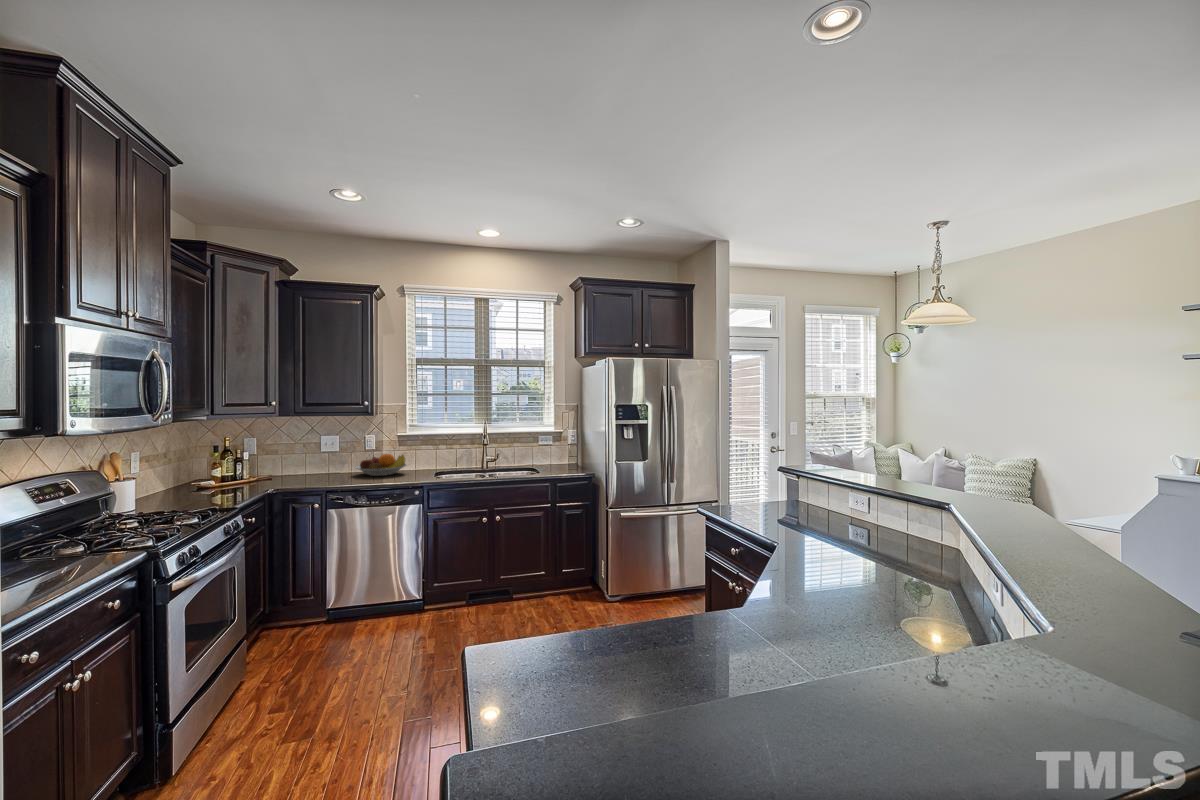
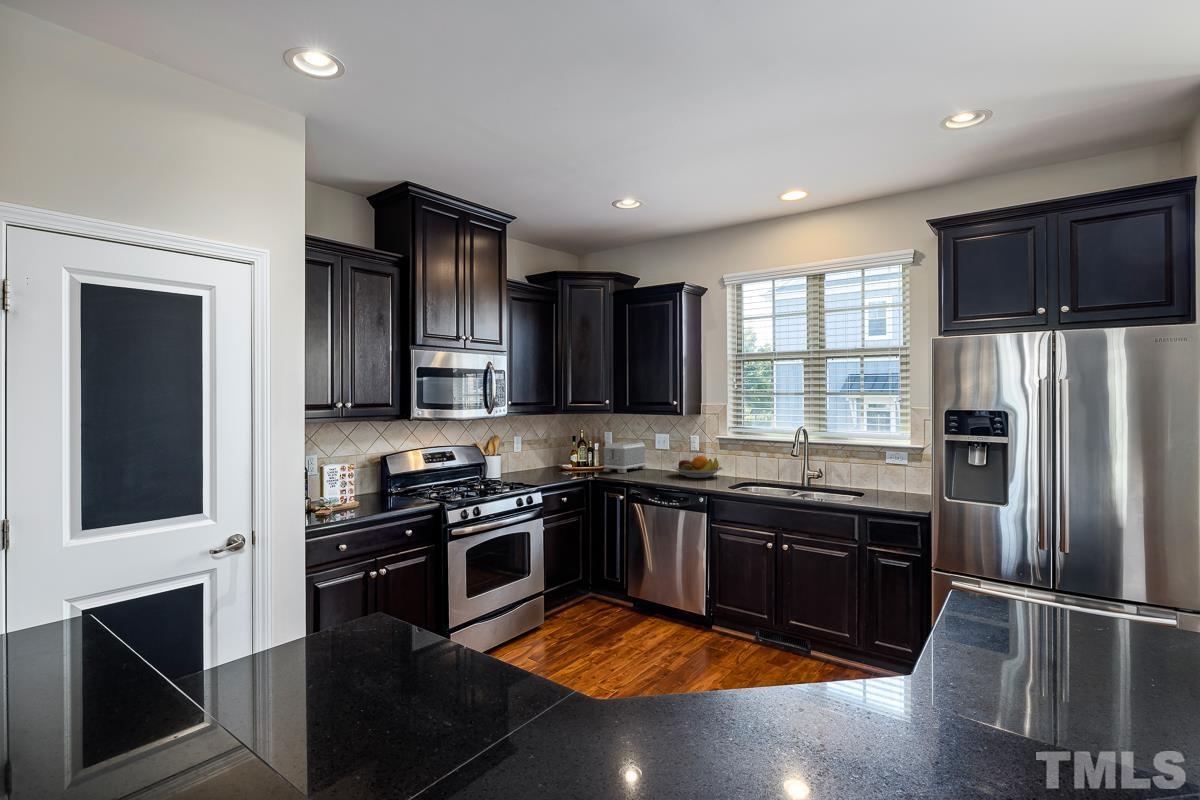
toaster: none [265,446,309,483] -> present [603,442,647,473]

